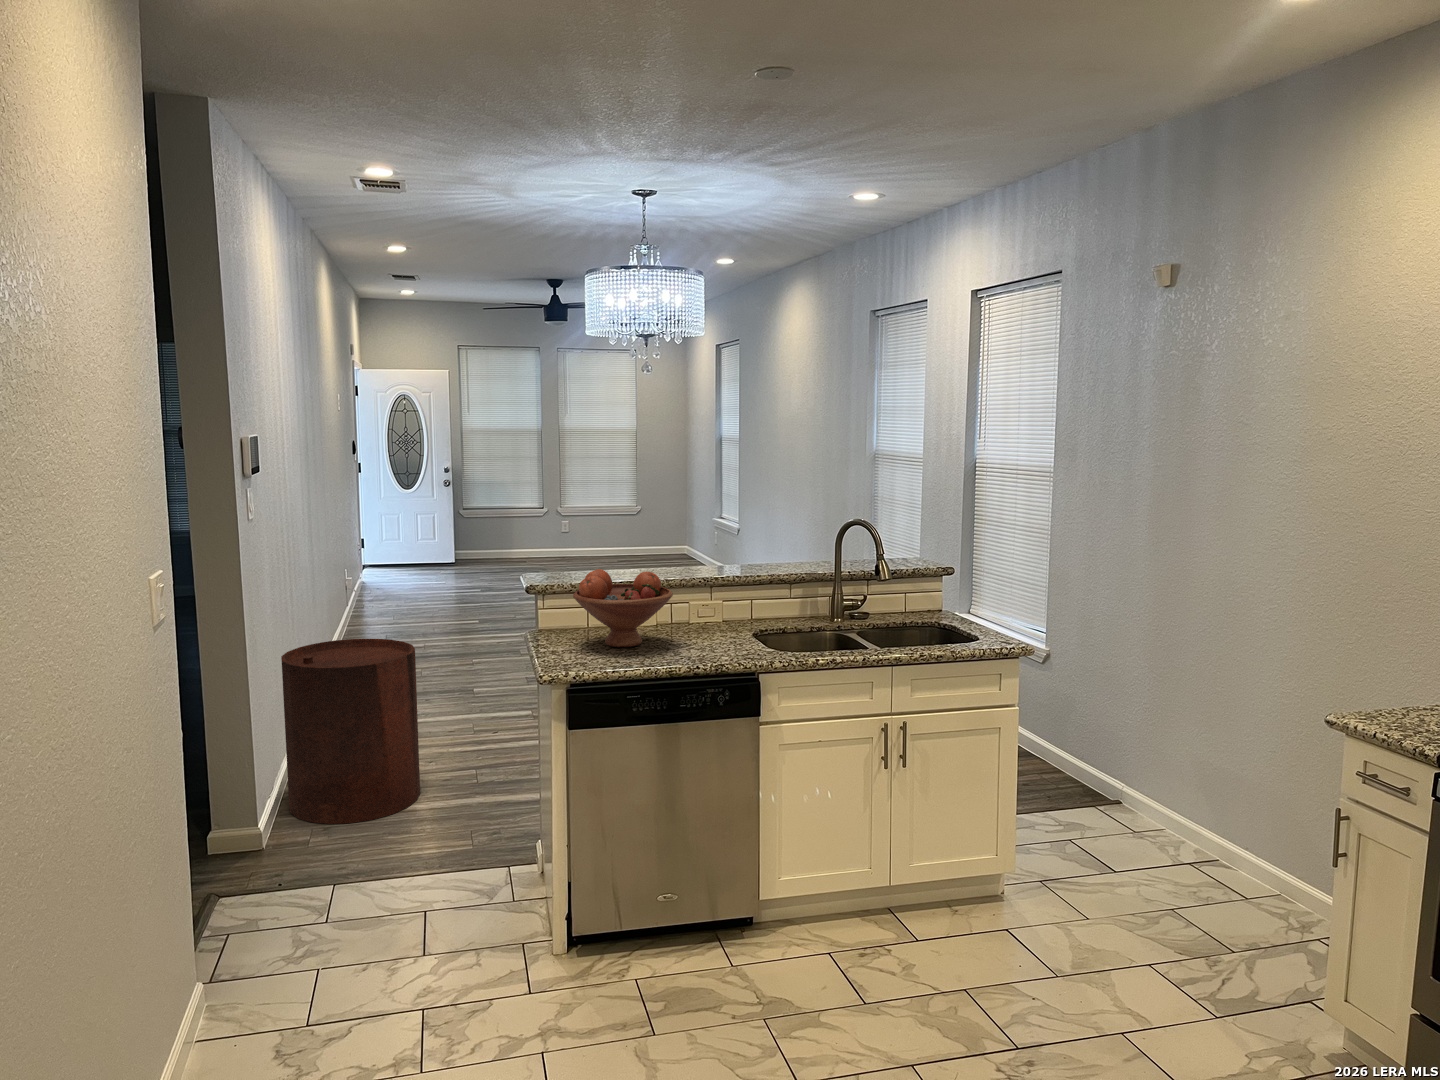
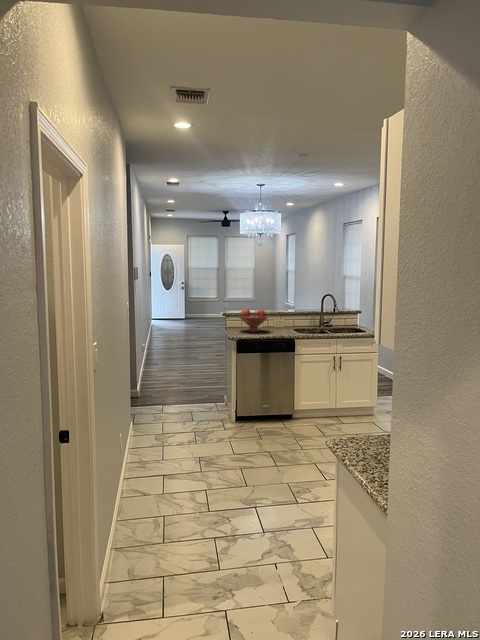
trash can: present [281,639,420,824] -> none [144,335,185,391]

